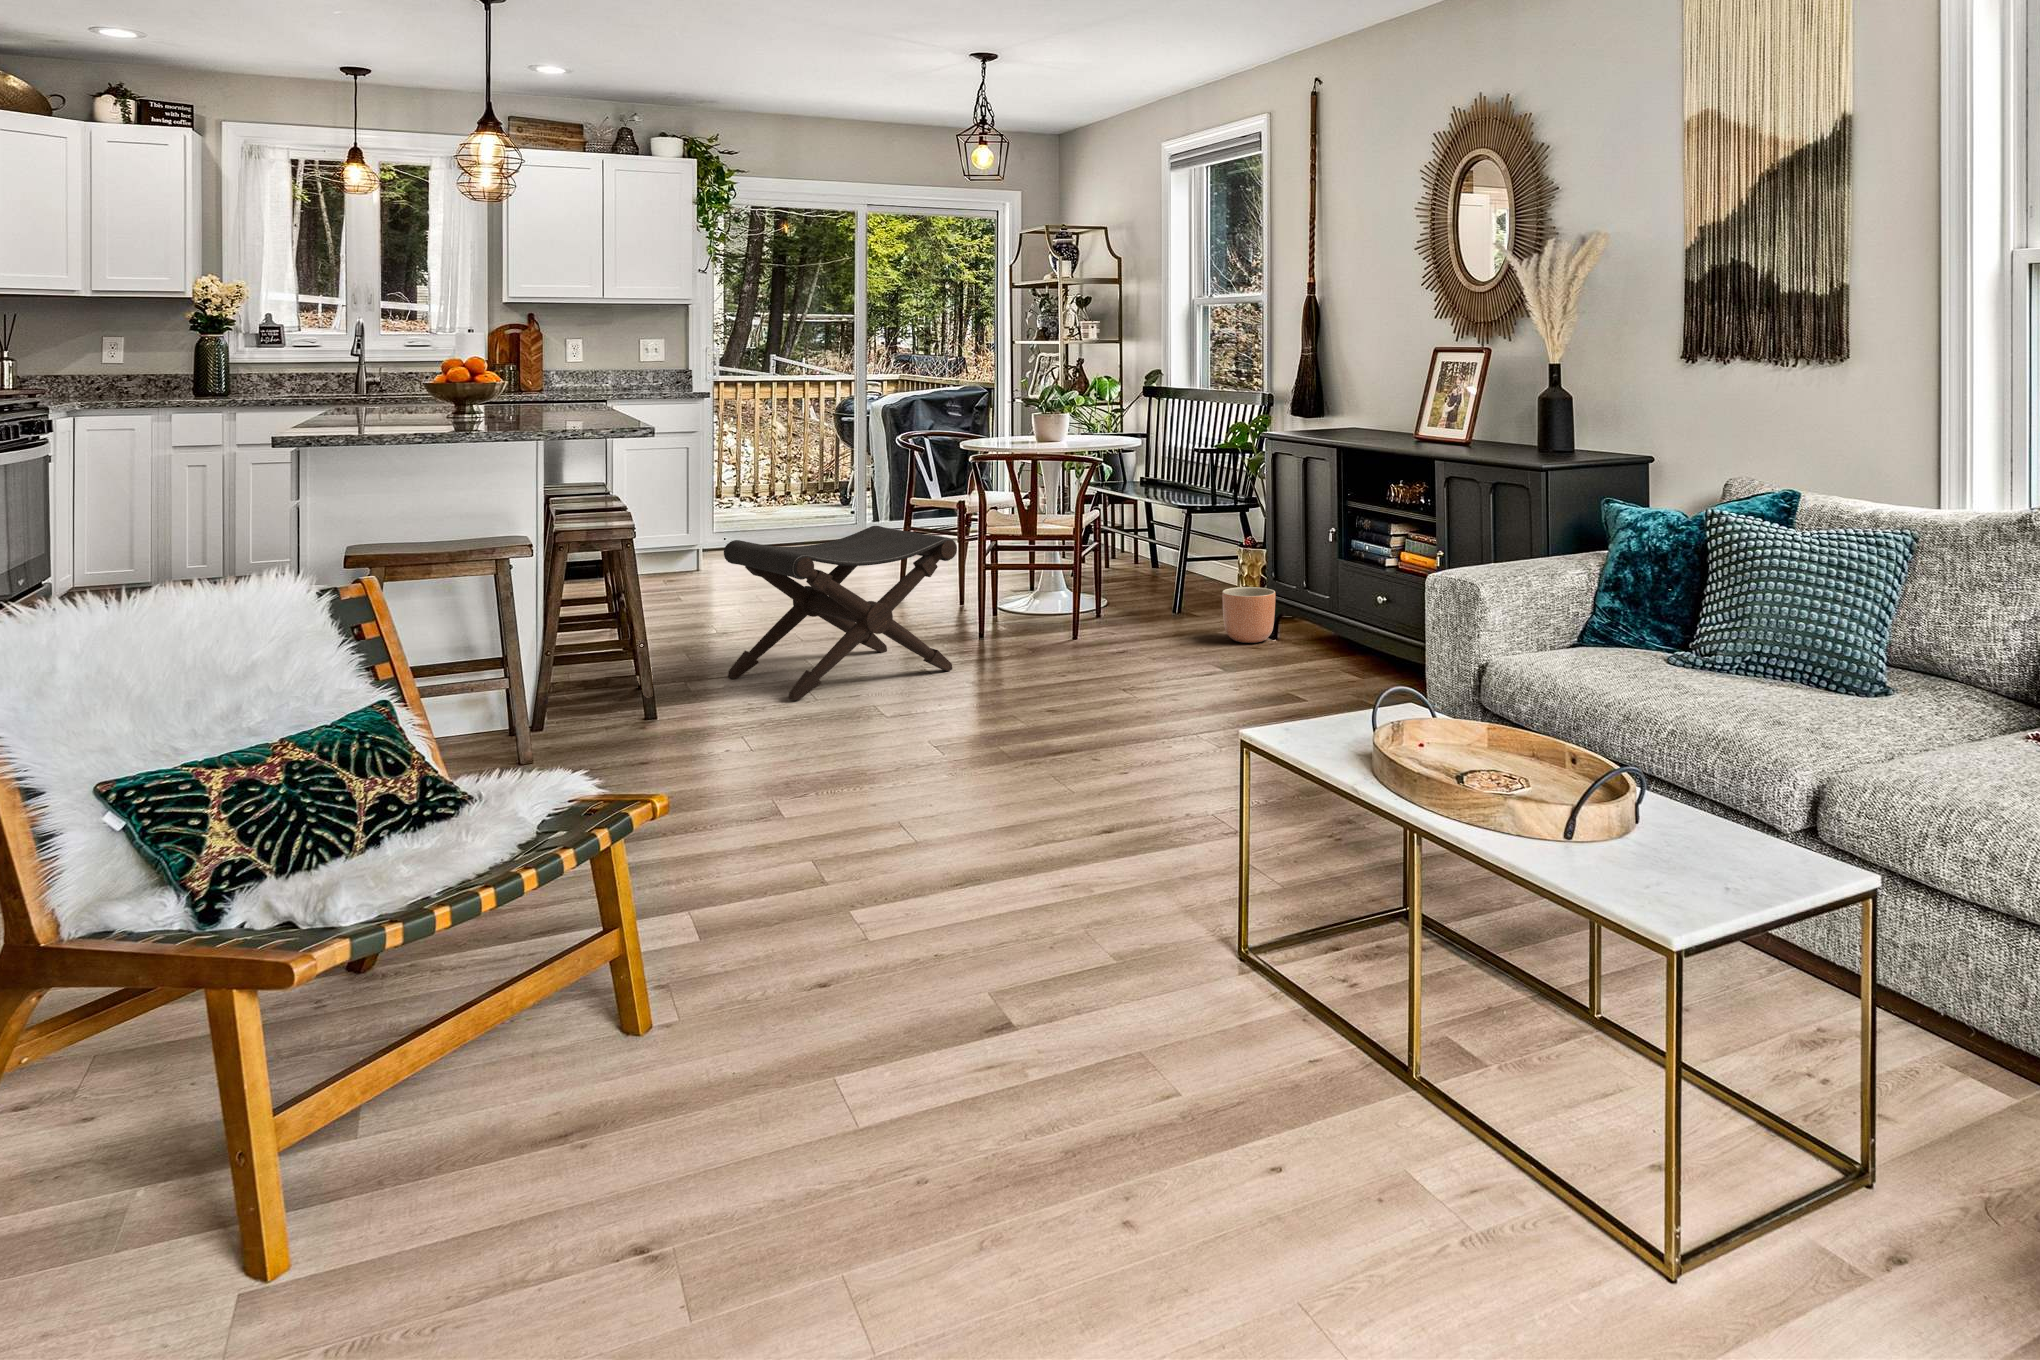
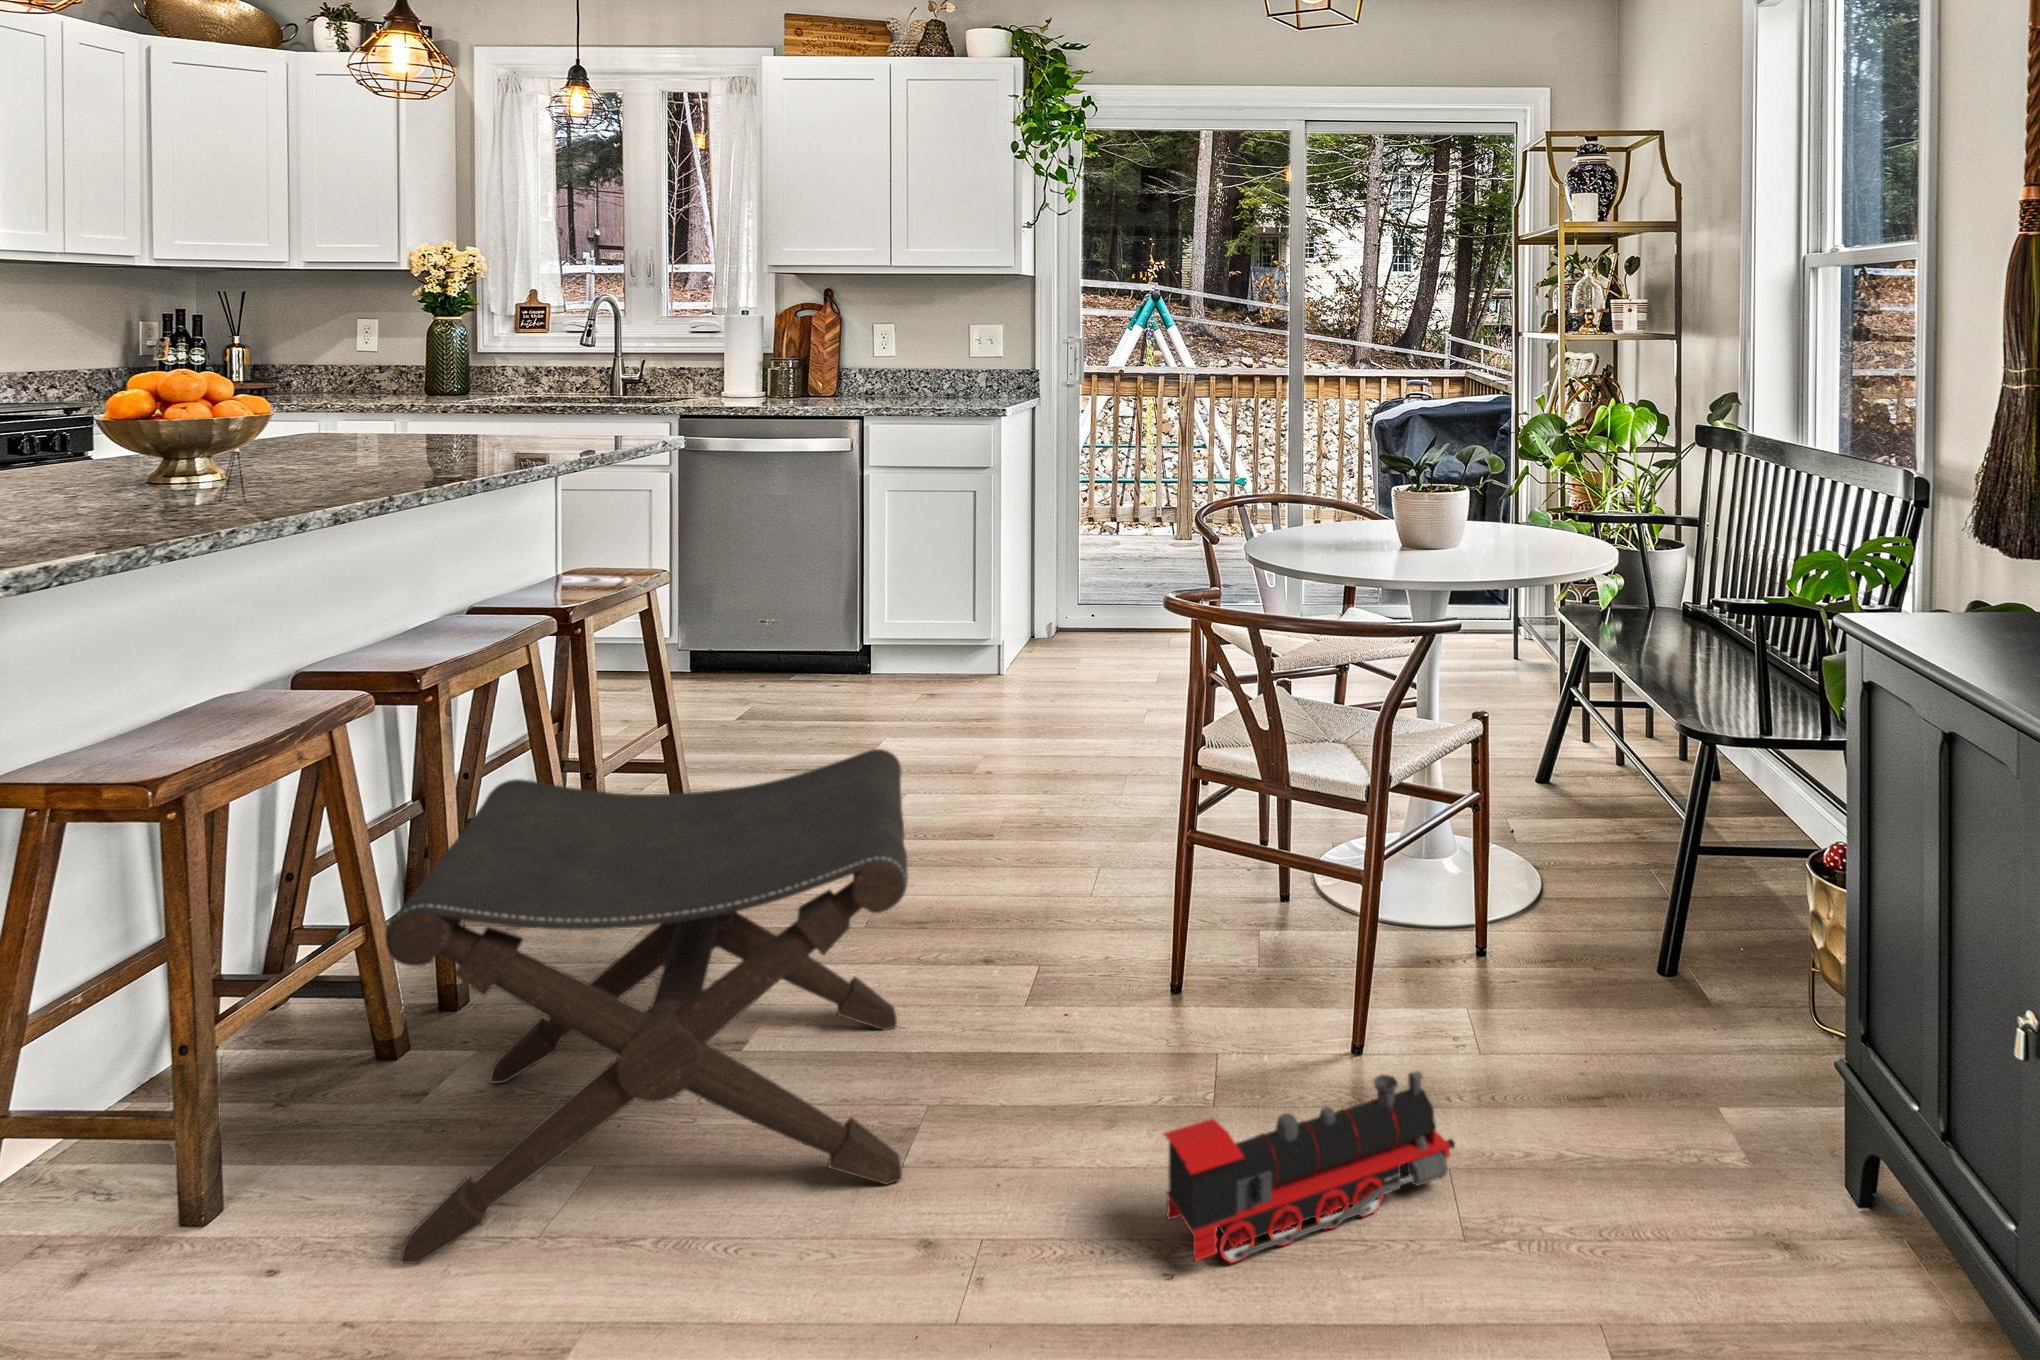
planter: present [1222,587,1275,643] -> none [1680,1039,1842,1246]
toy train: none [1062,609,1149,665] -> present [1164,1071,1455,1263]

